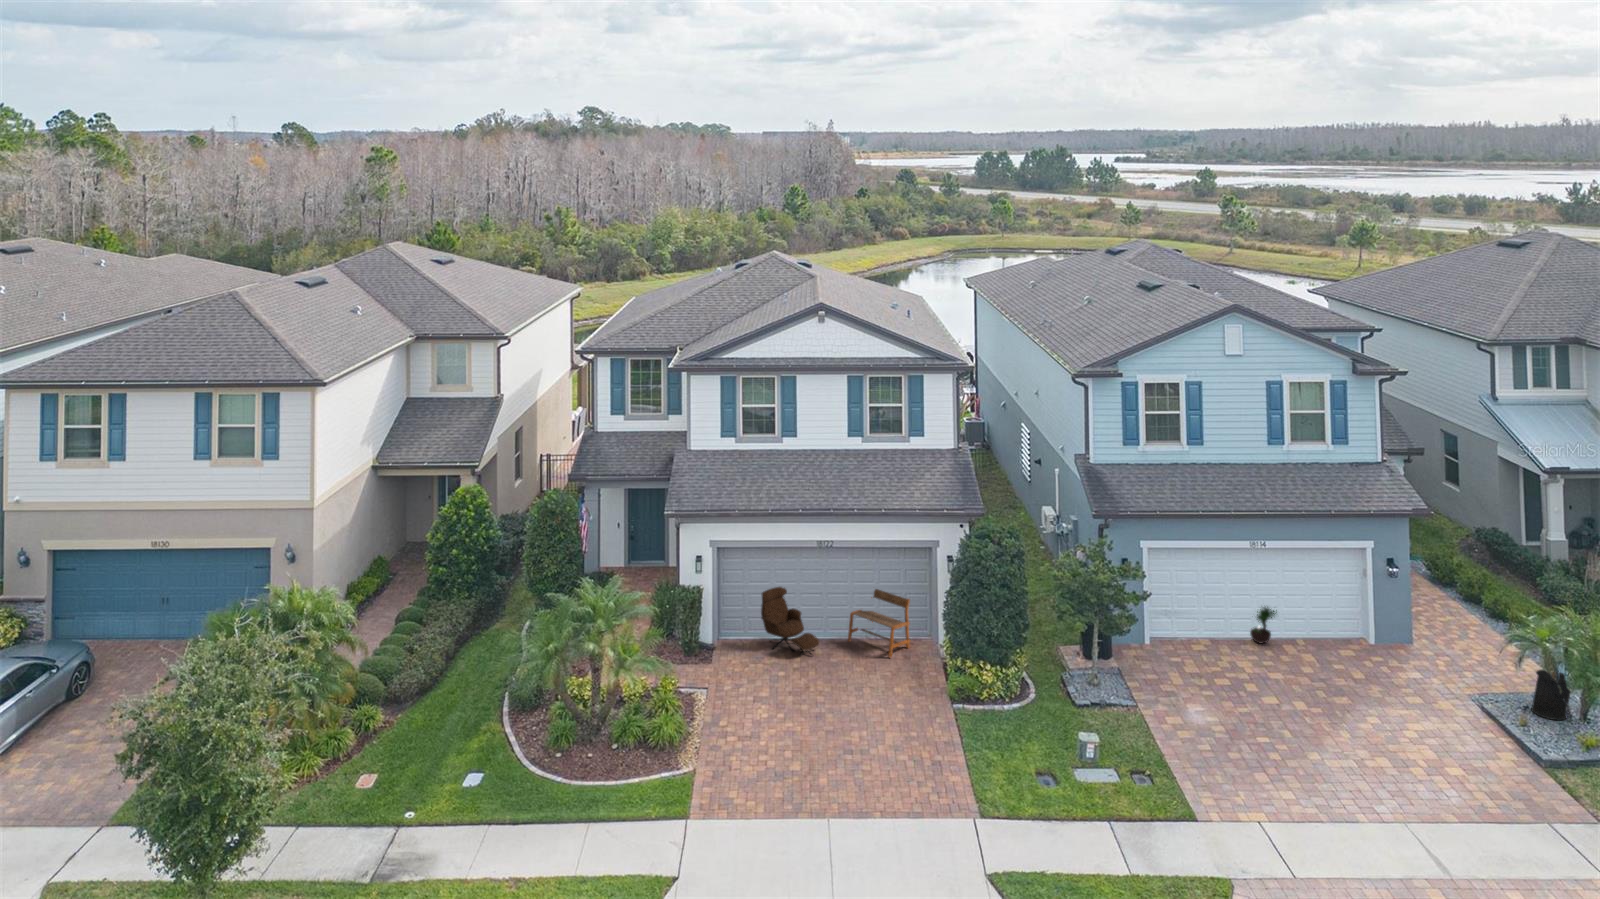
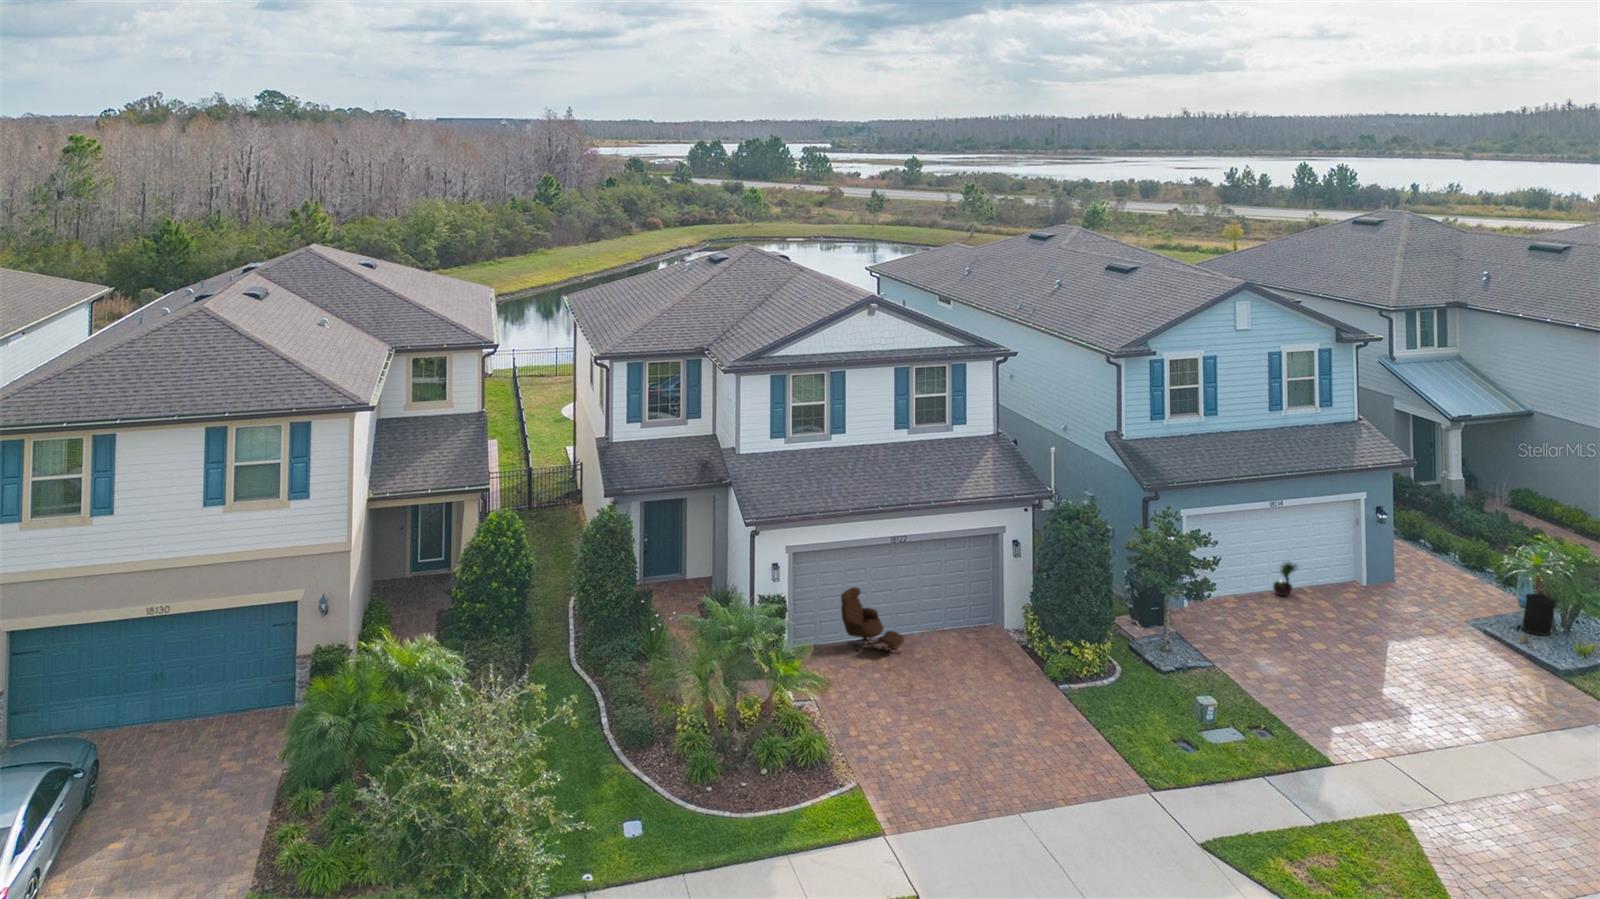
bench: present [848,589,910,657] -> none [923,578,986,646]

